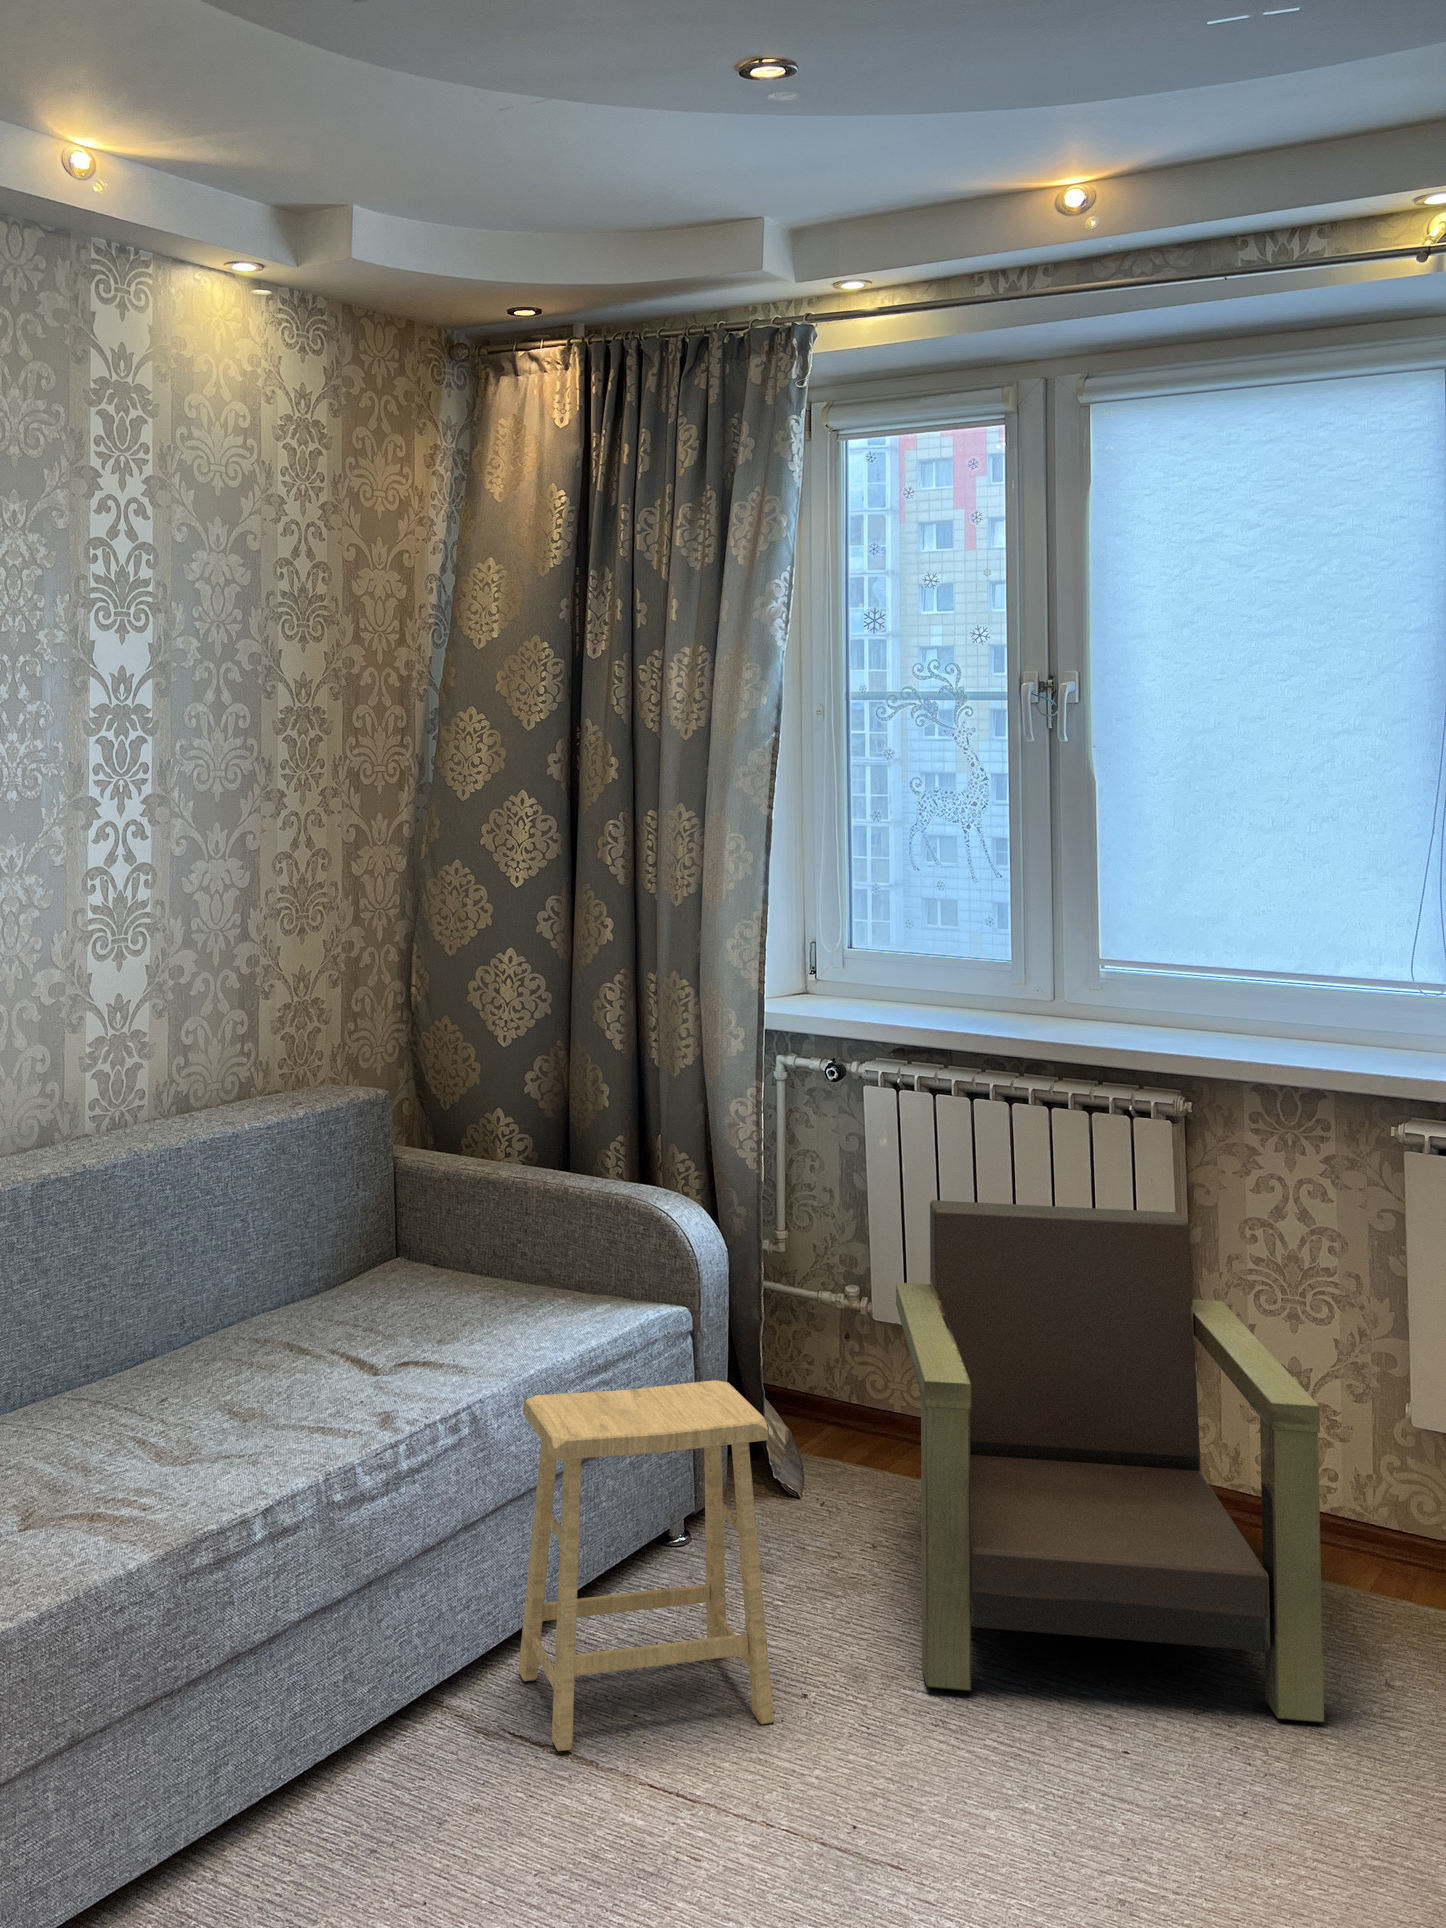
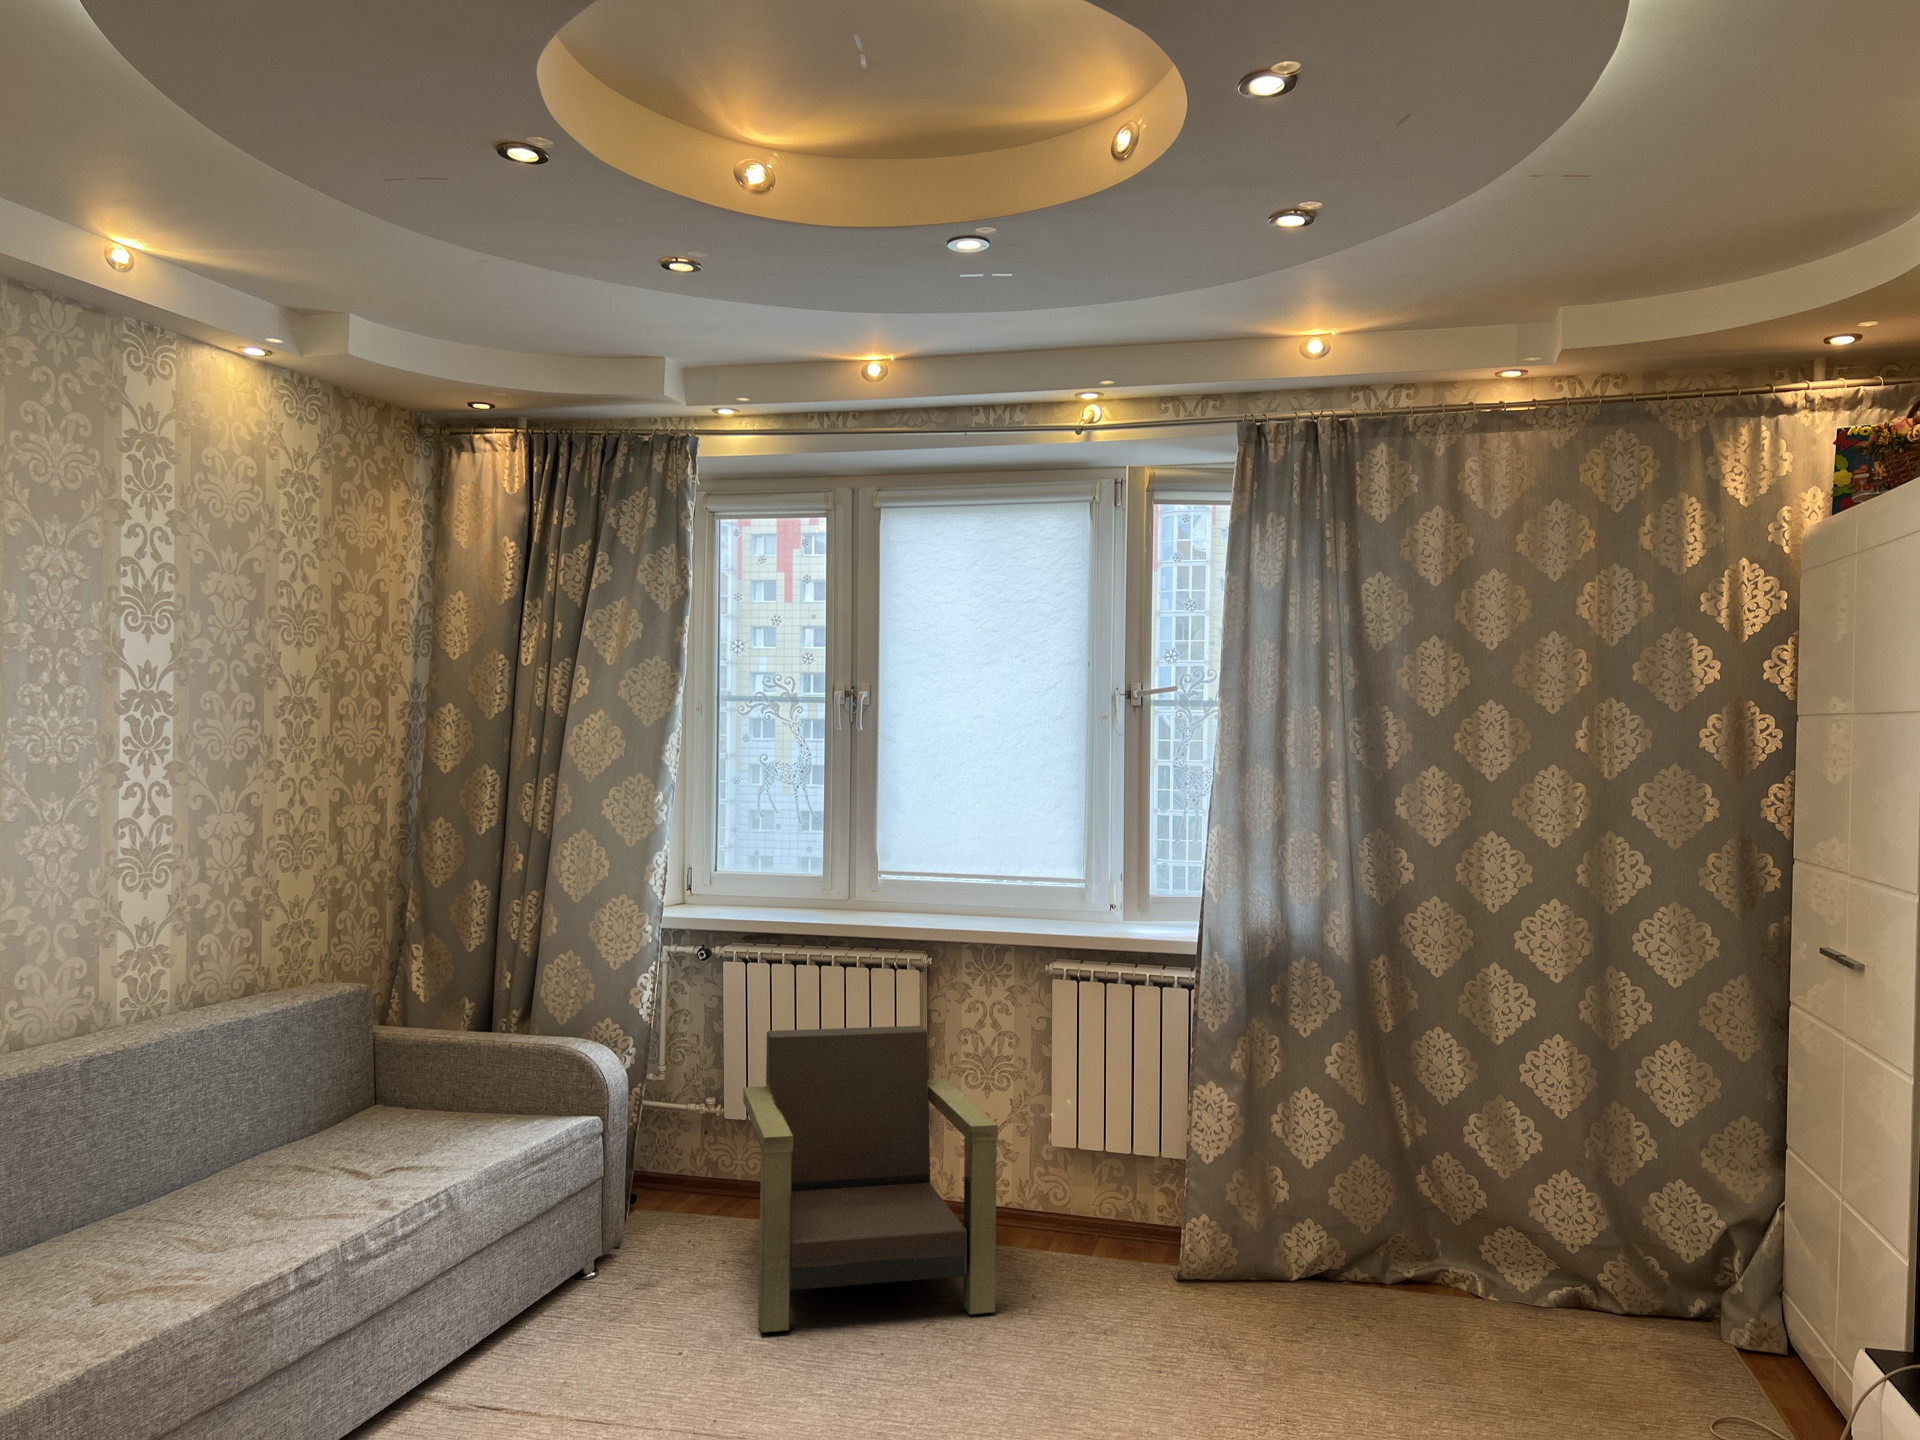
footstool: present [518,1380,774,1751] -> none [480,1155,662,1411]

